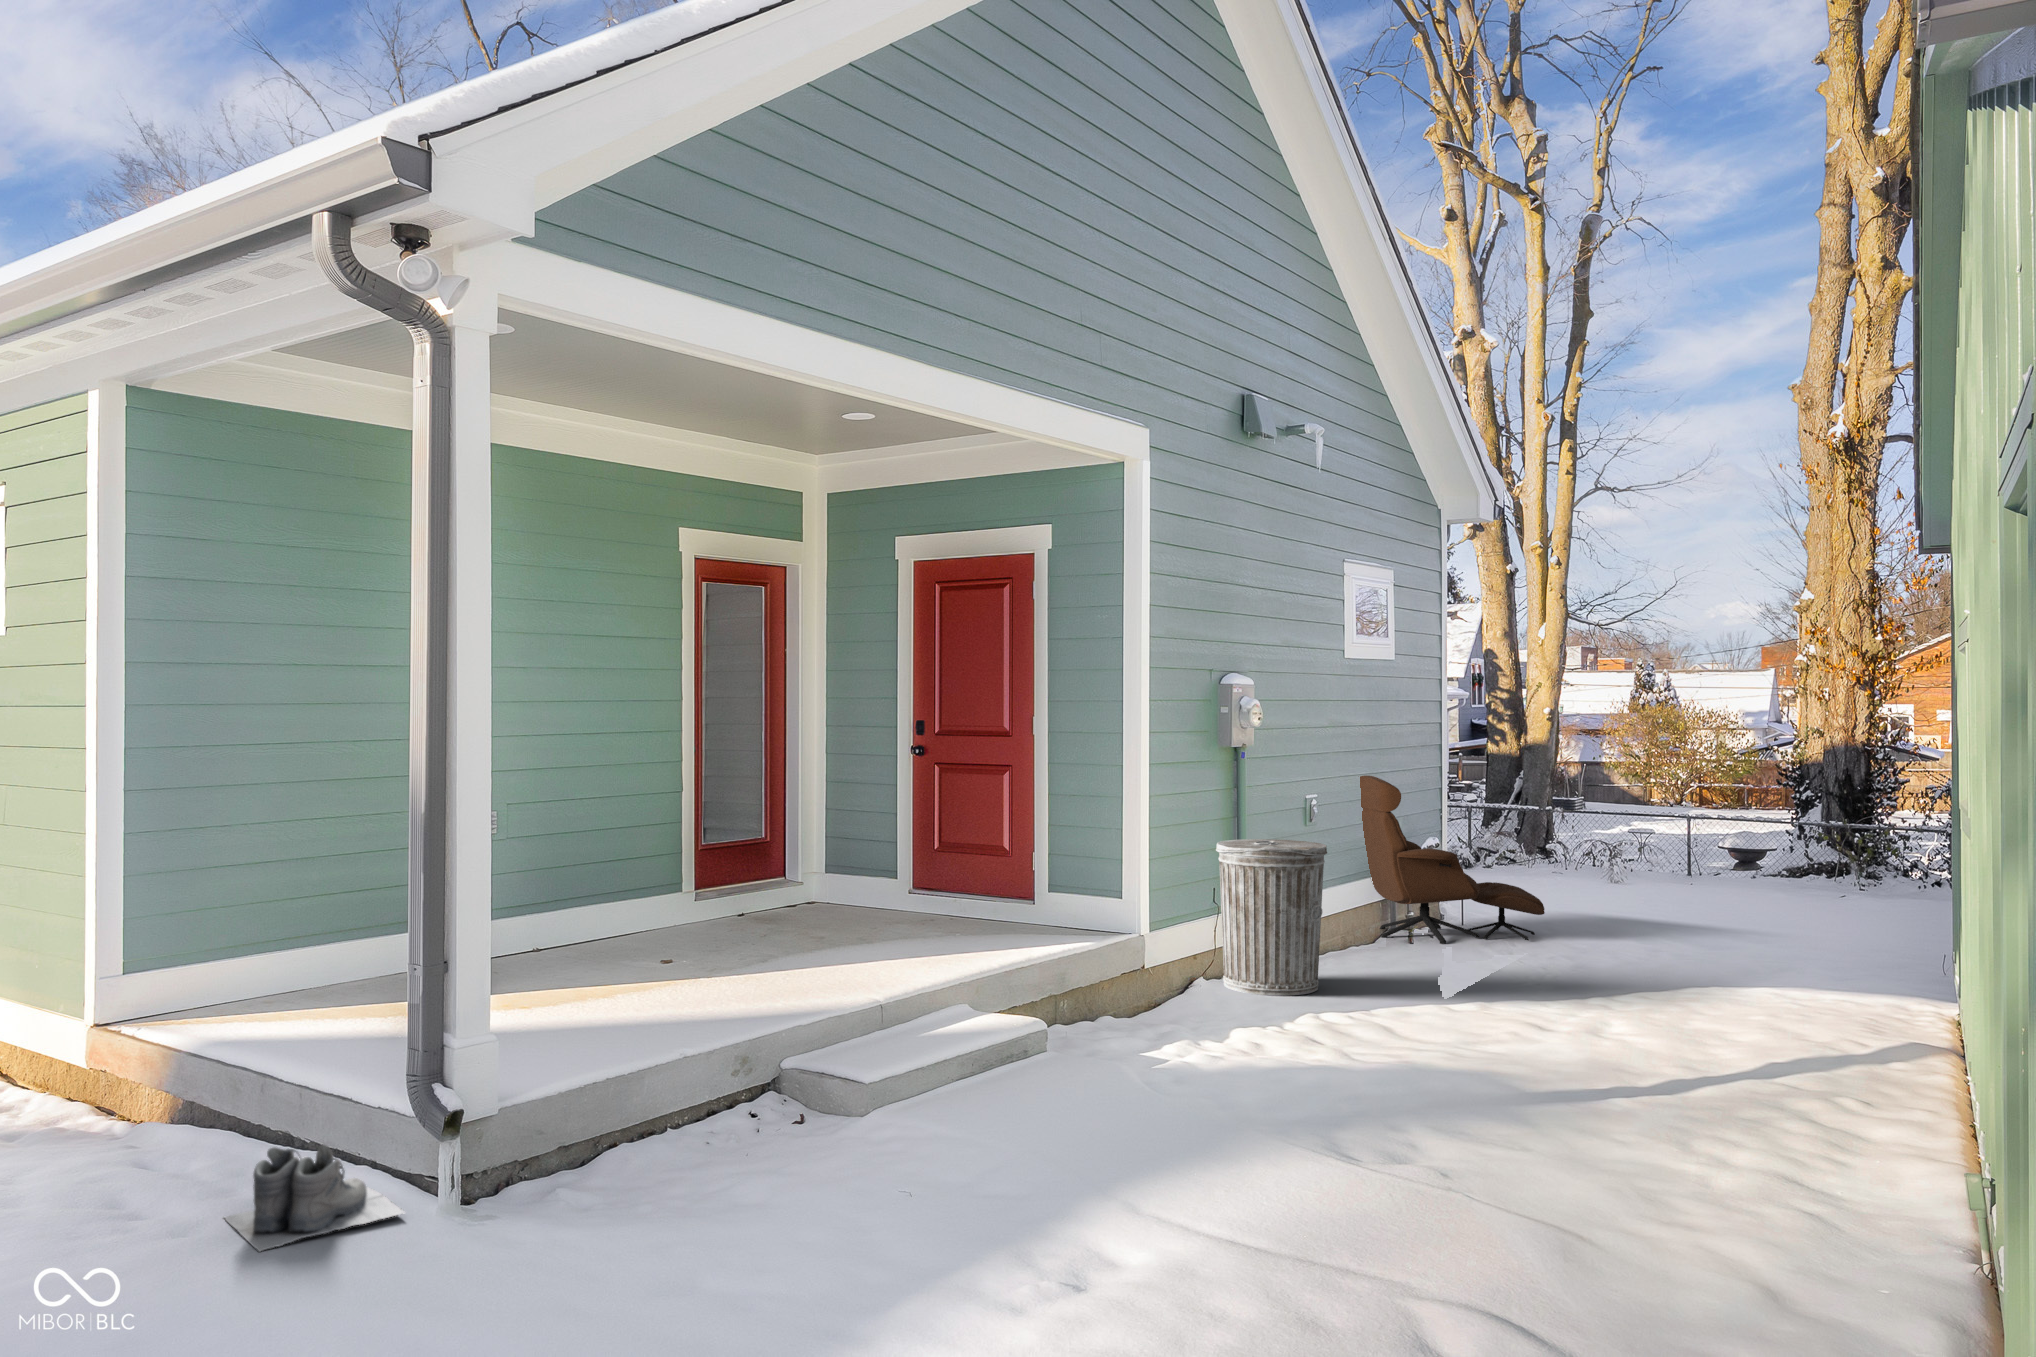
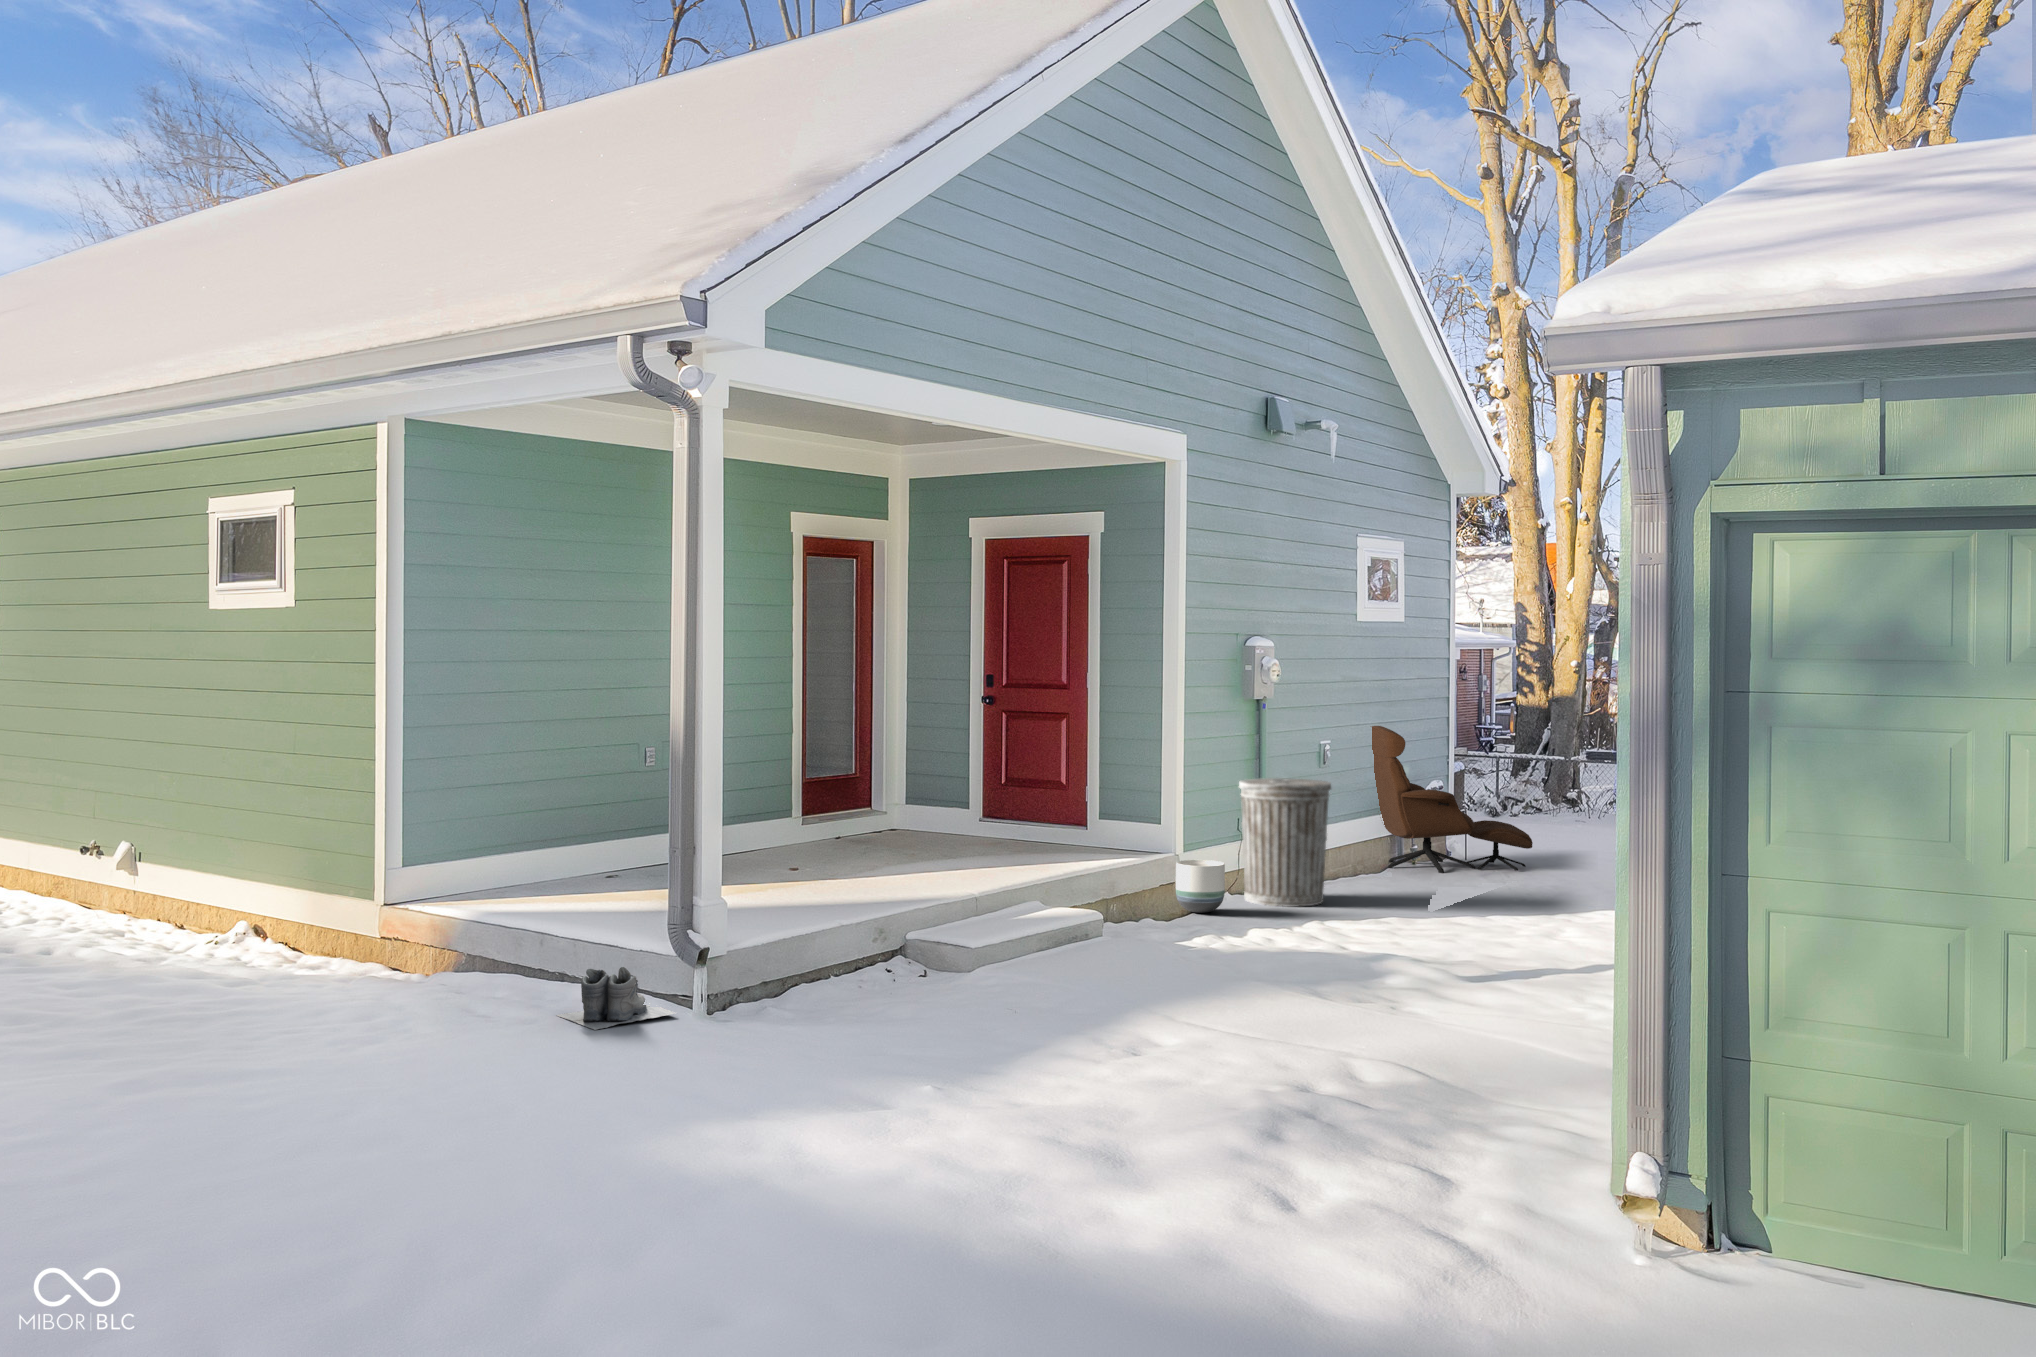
planter: none [1142,940,1202,1007] -> present [1176,860,1225,913]

